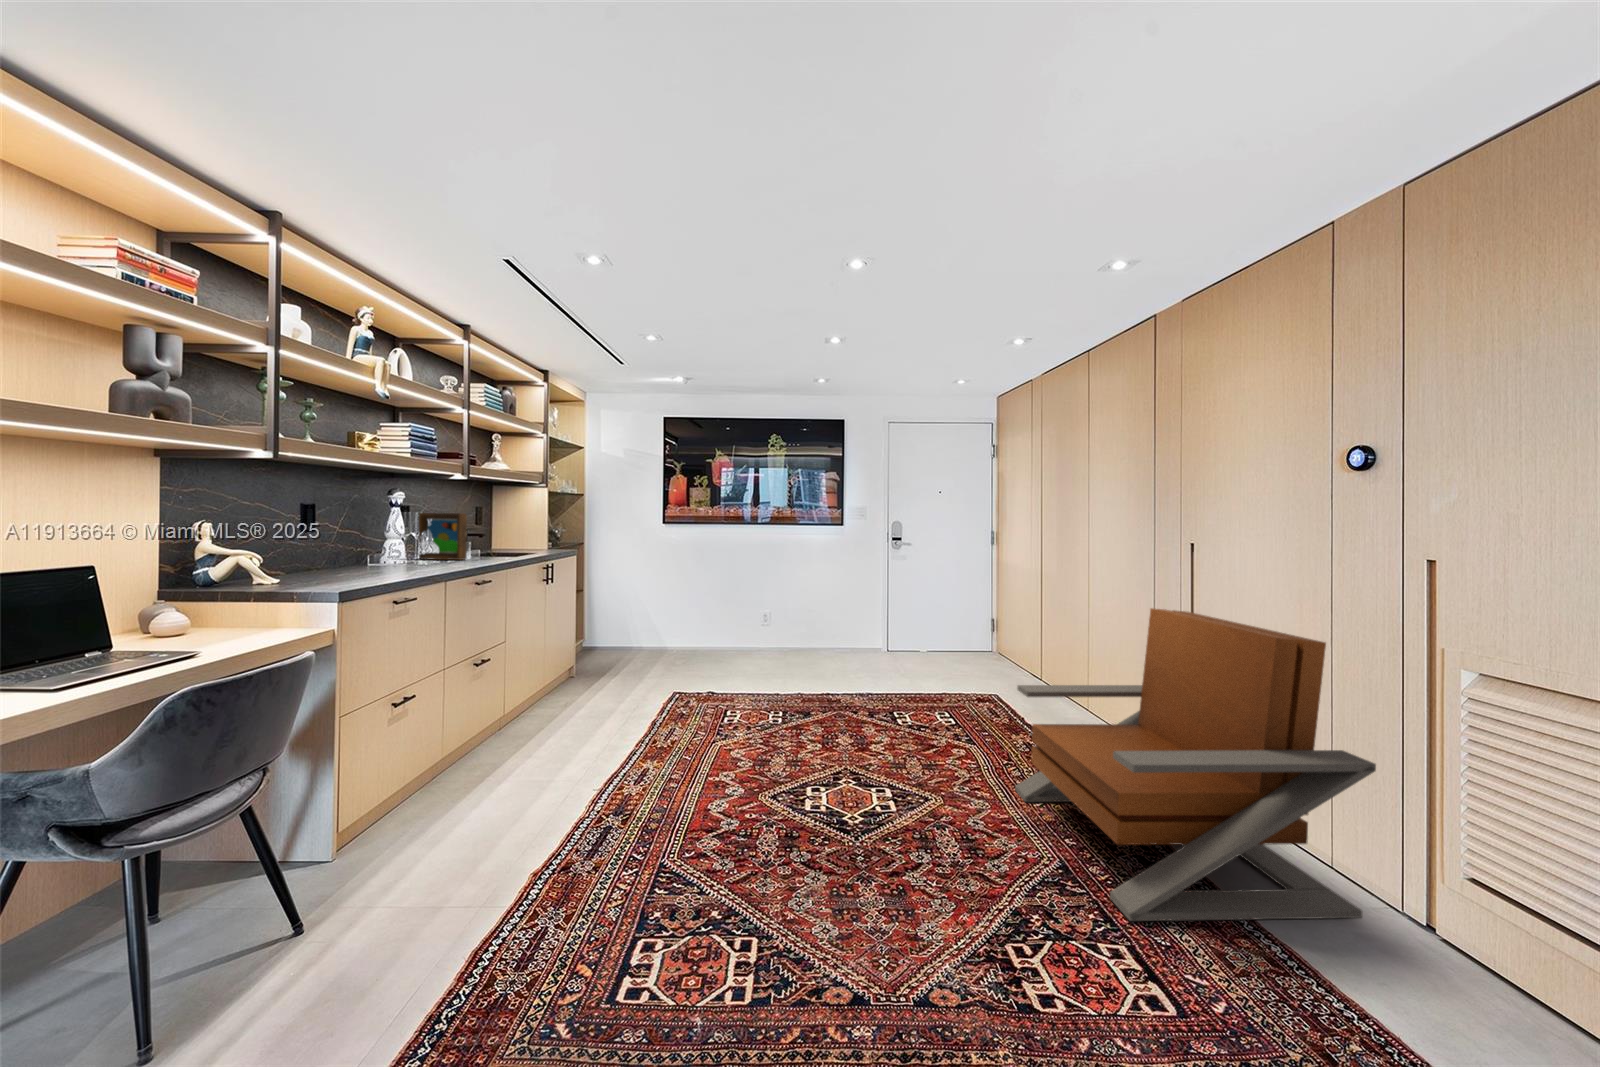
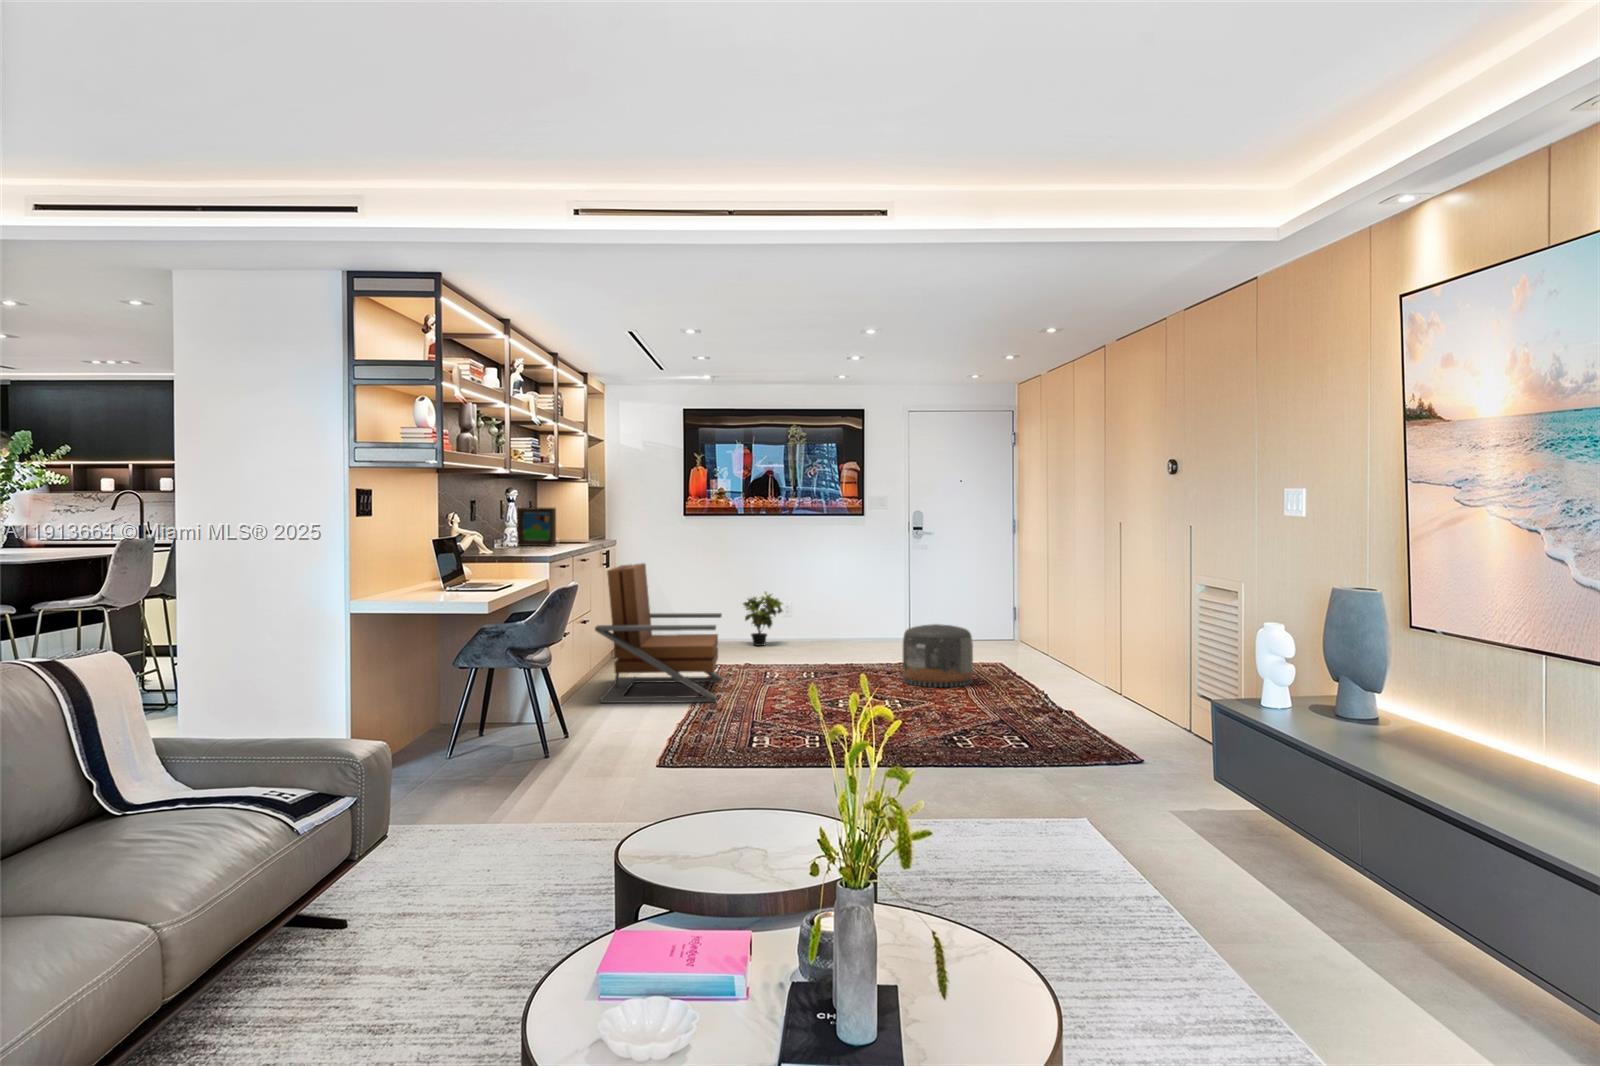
potted plant: none [719,600,761,655] -> present [743,592,782,646]
lounge chair: present [1015,608,1376,921] -> present [595,563,722,703]
pouf: none [886,661,974,750] -> present [903,624,973,687]

